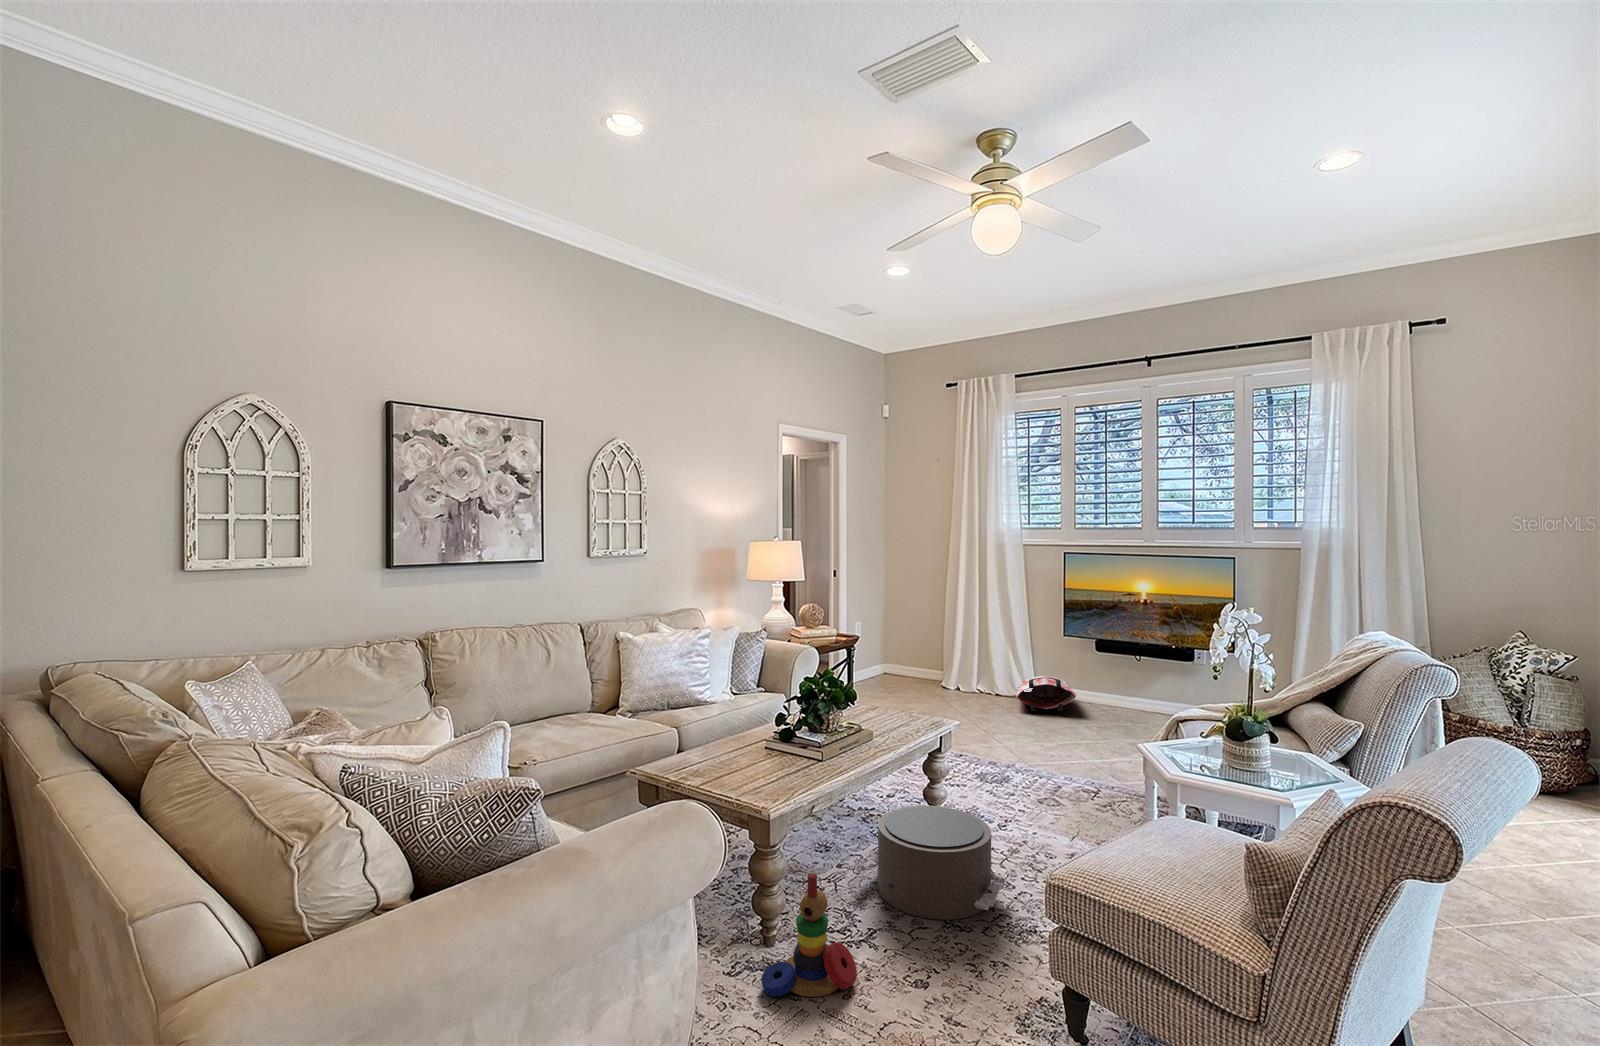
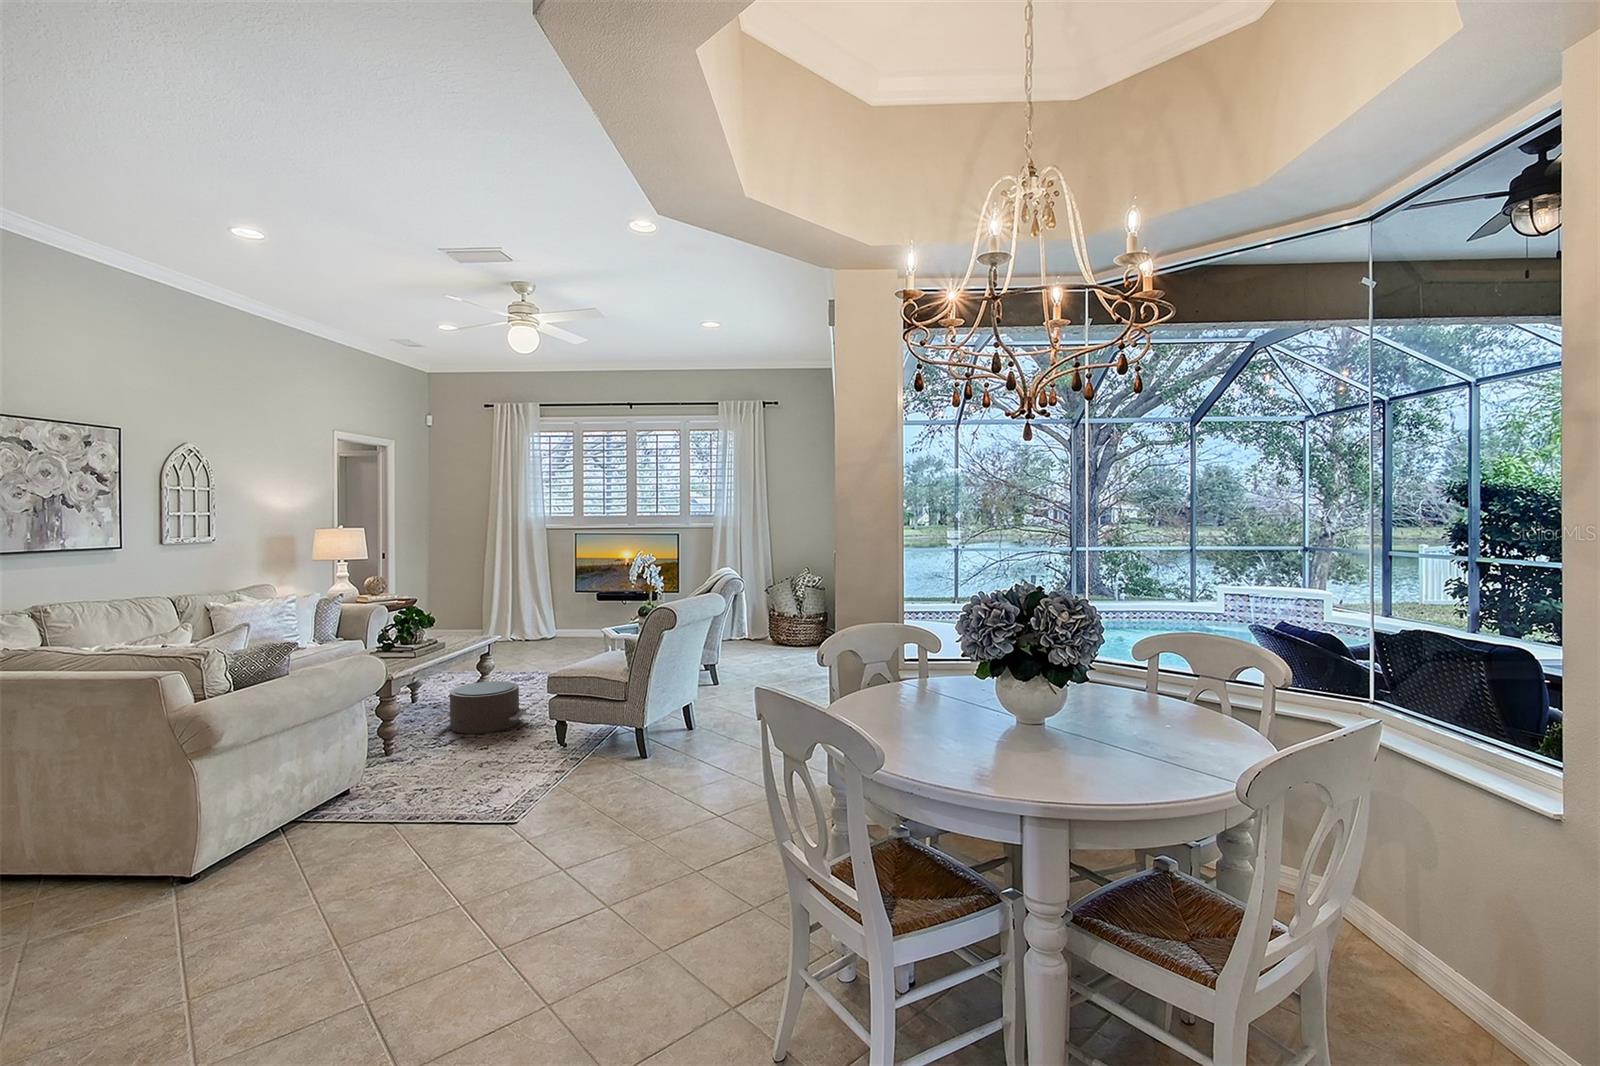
bag: present [1016,676,1076,711] -> none [541,621,583,645]
stacking toy: present [761,873,857,997] -> none [388,706,445,769]

